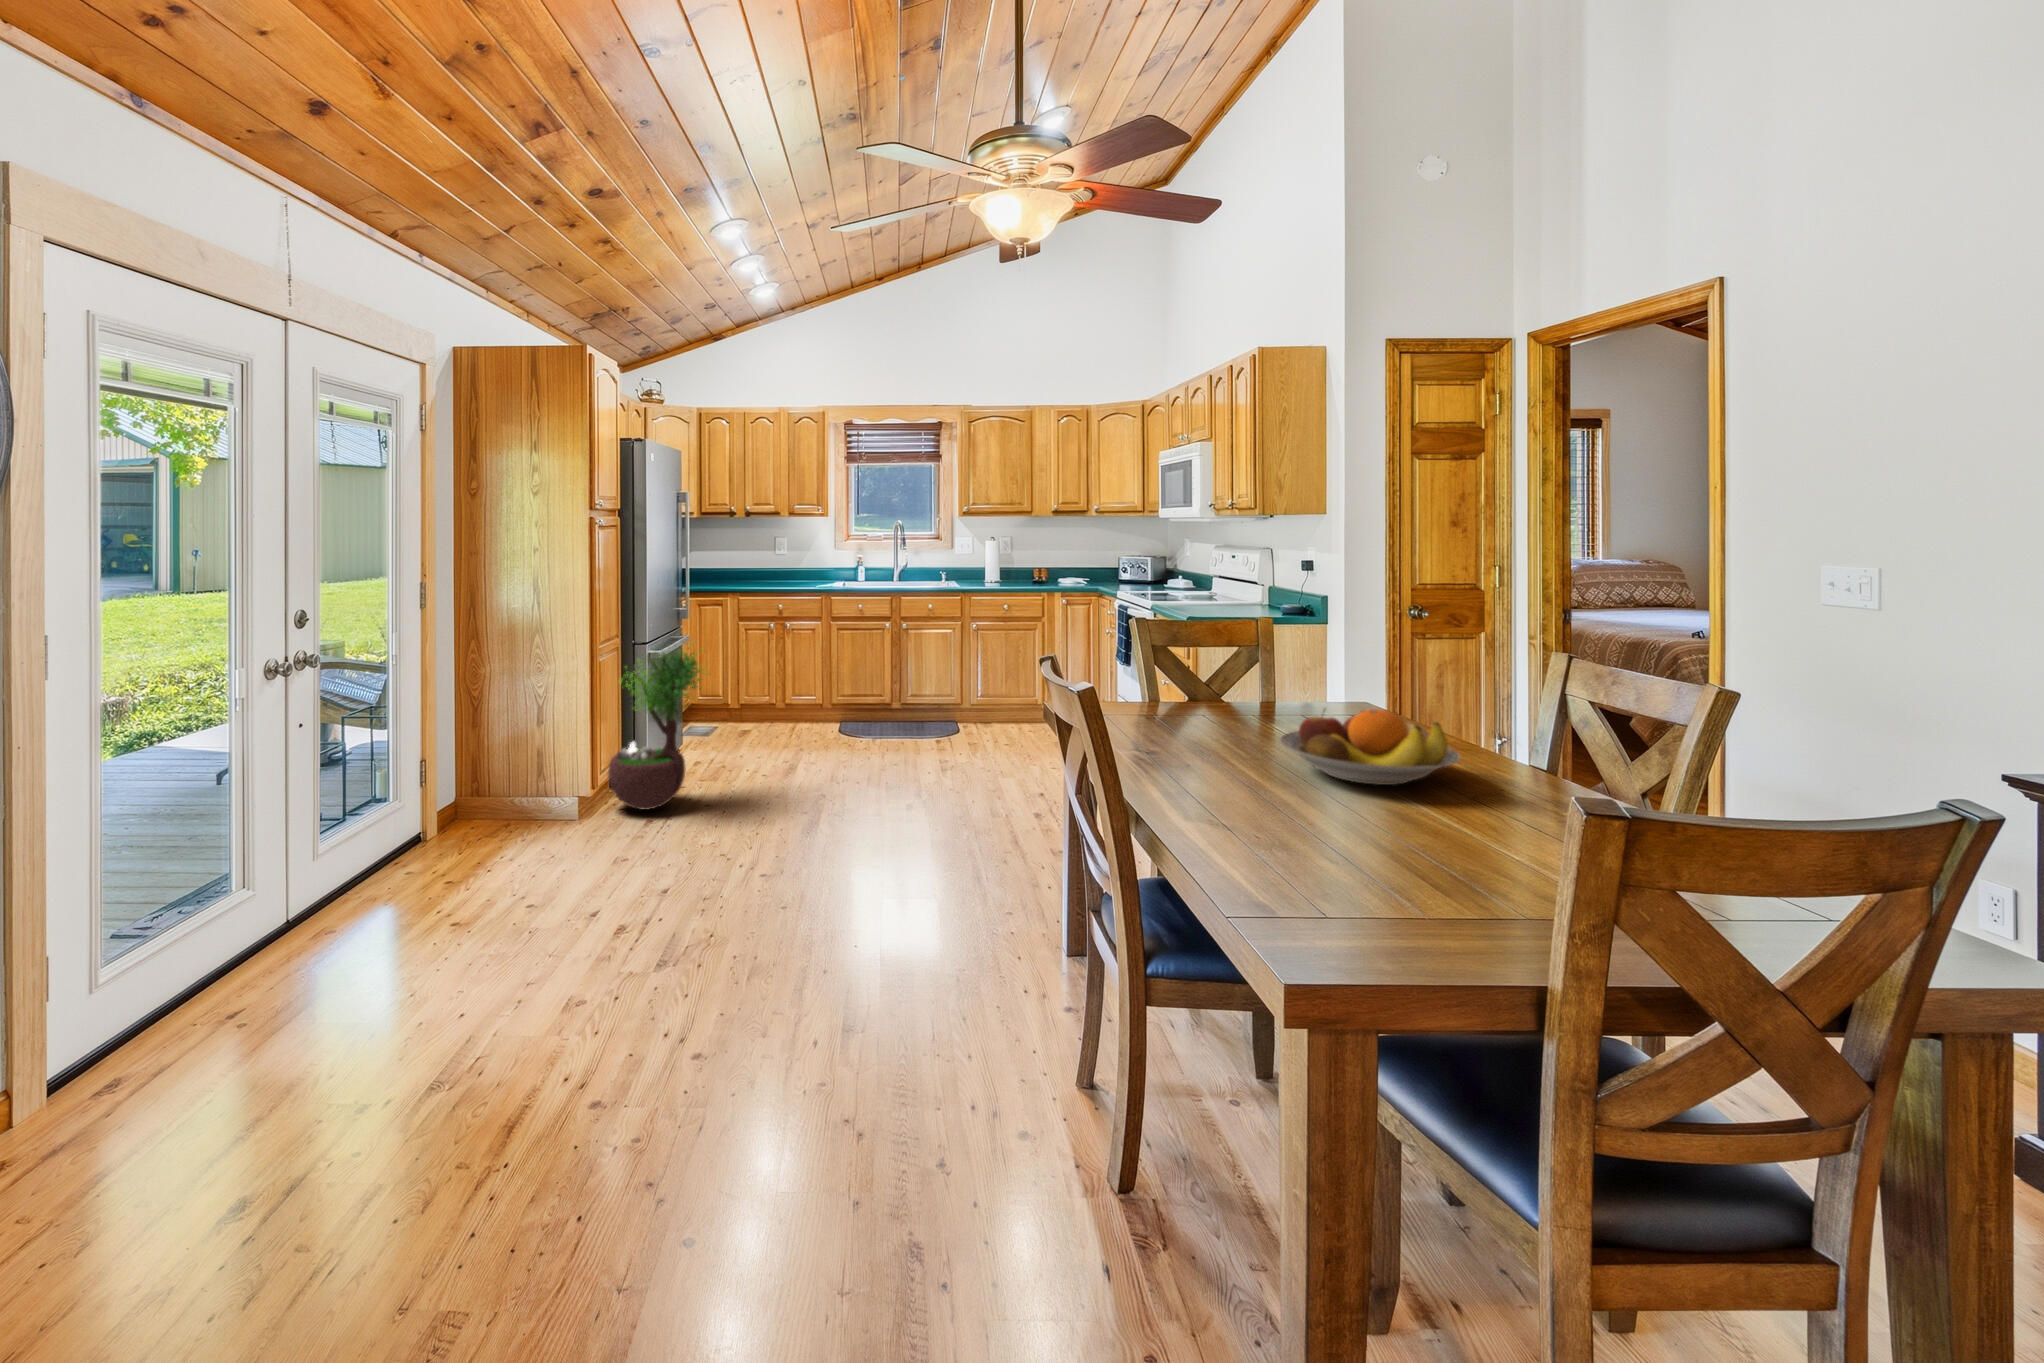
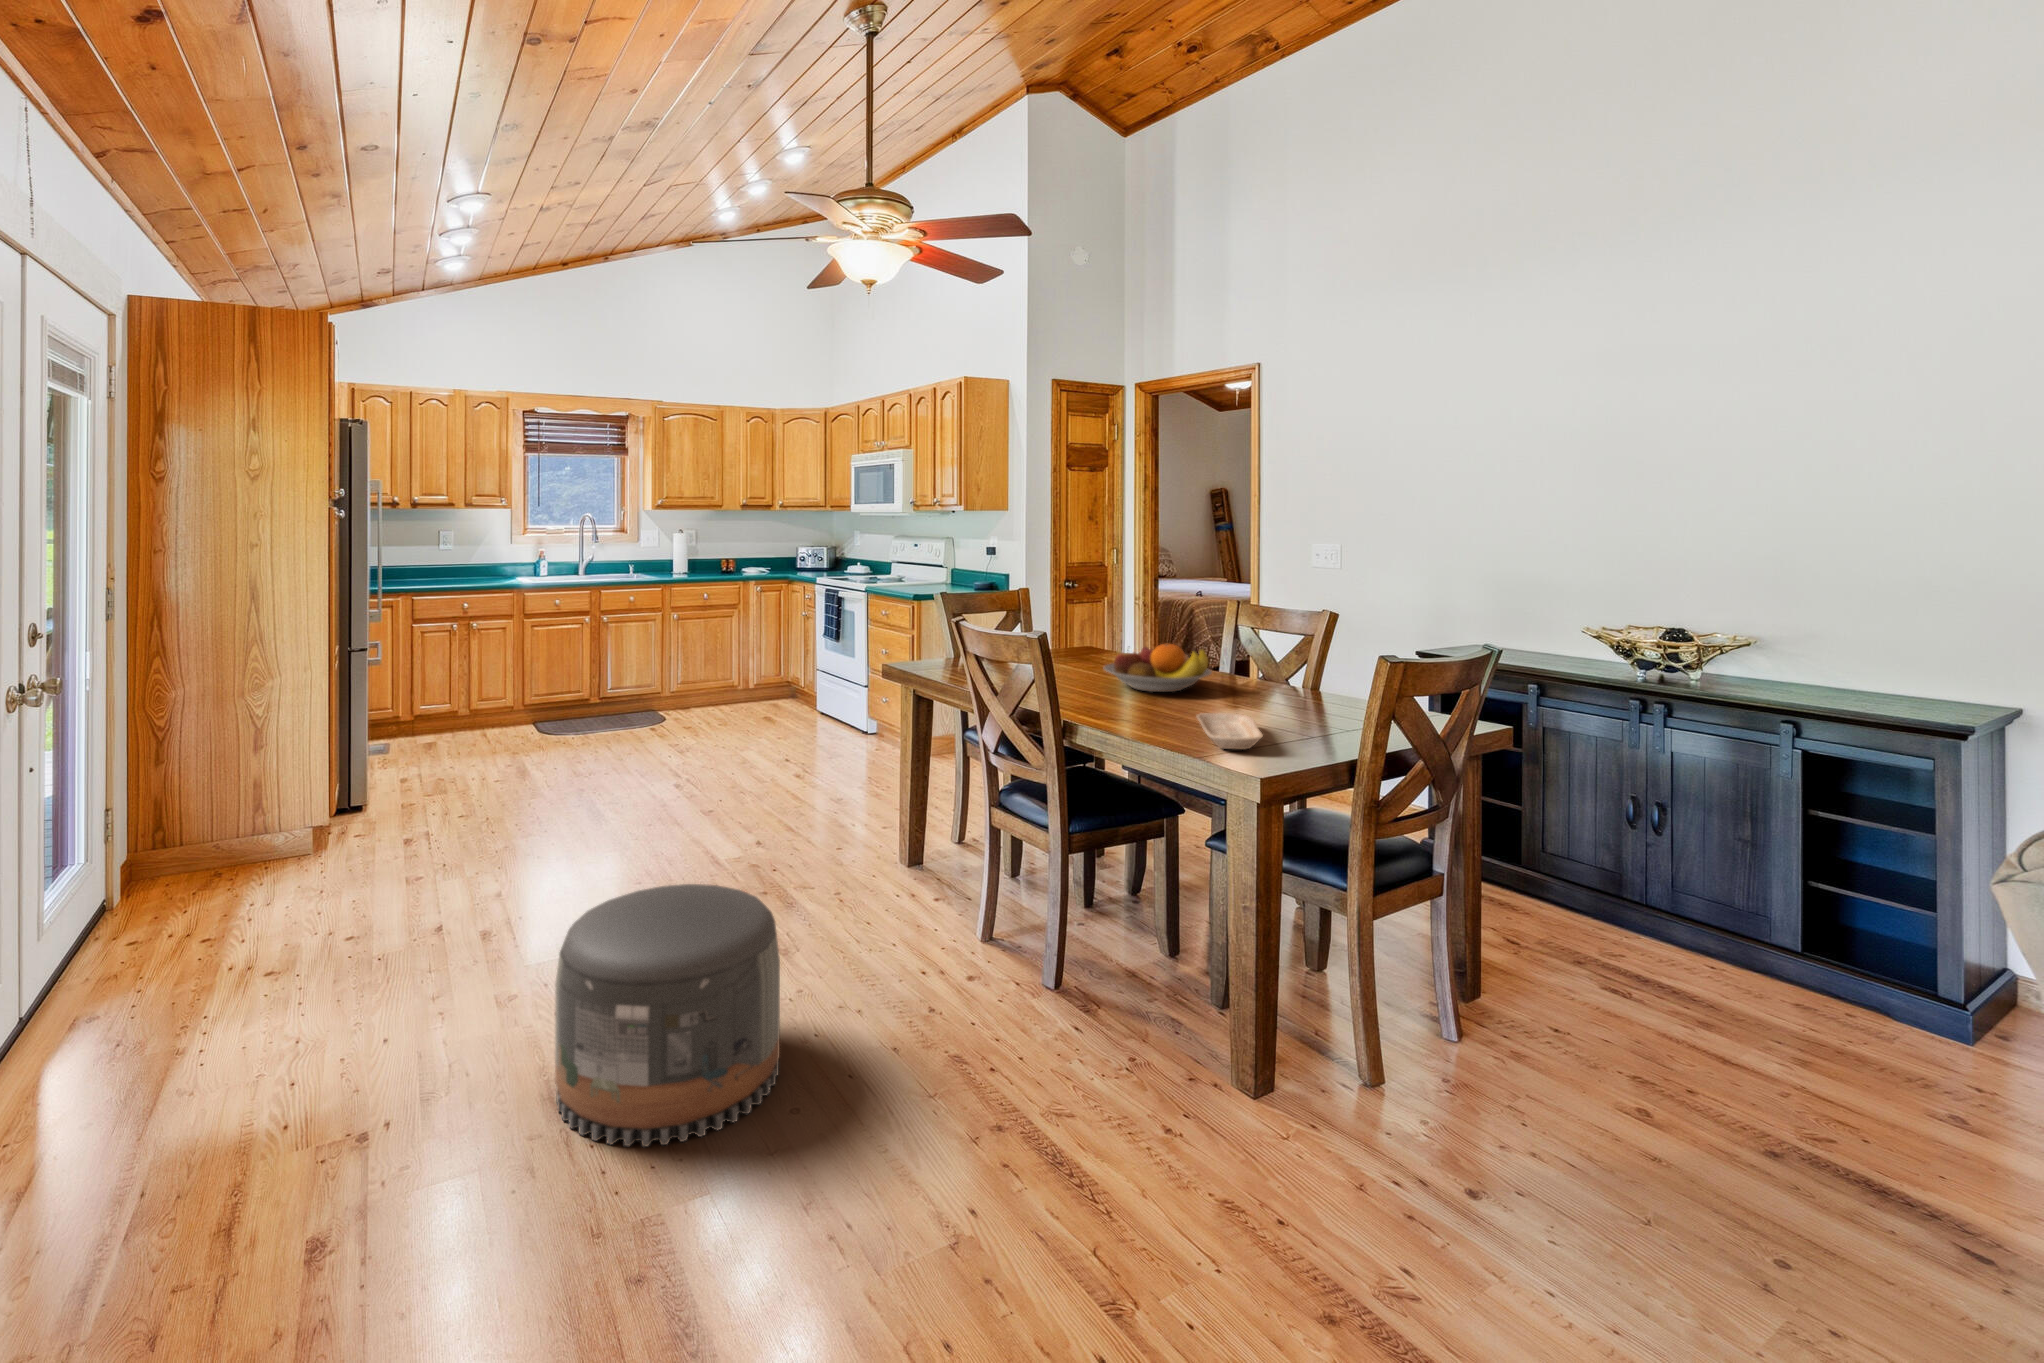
potted tree: present [608,647,704,810] -> none [345,638,470,830]
tray: none [1294,831,1430,911] -> present [1196,712,1263,749]
pouf: none [480,929,733,1241] -> present [555,884,780,1146]

